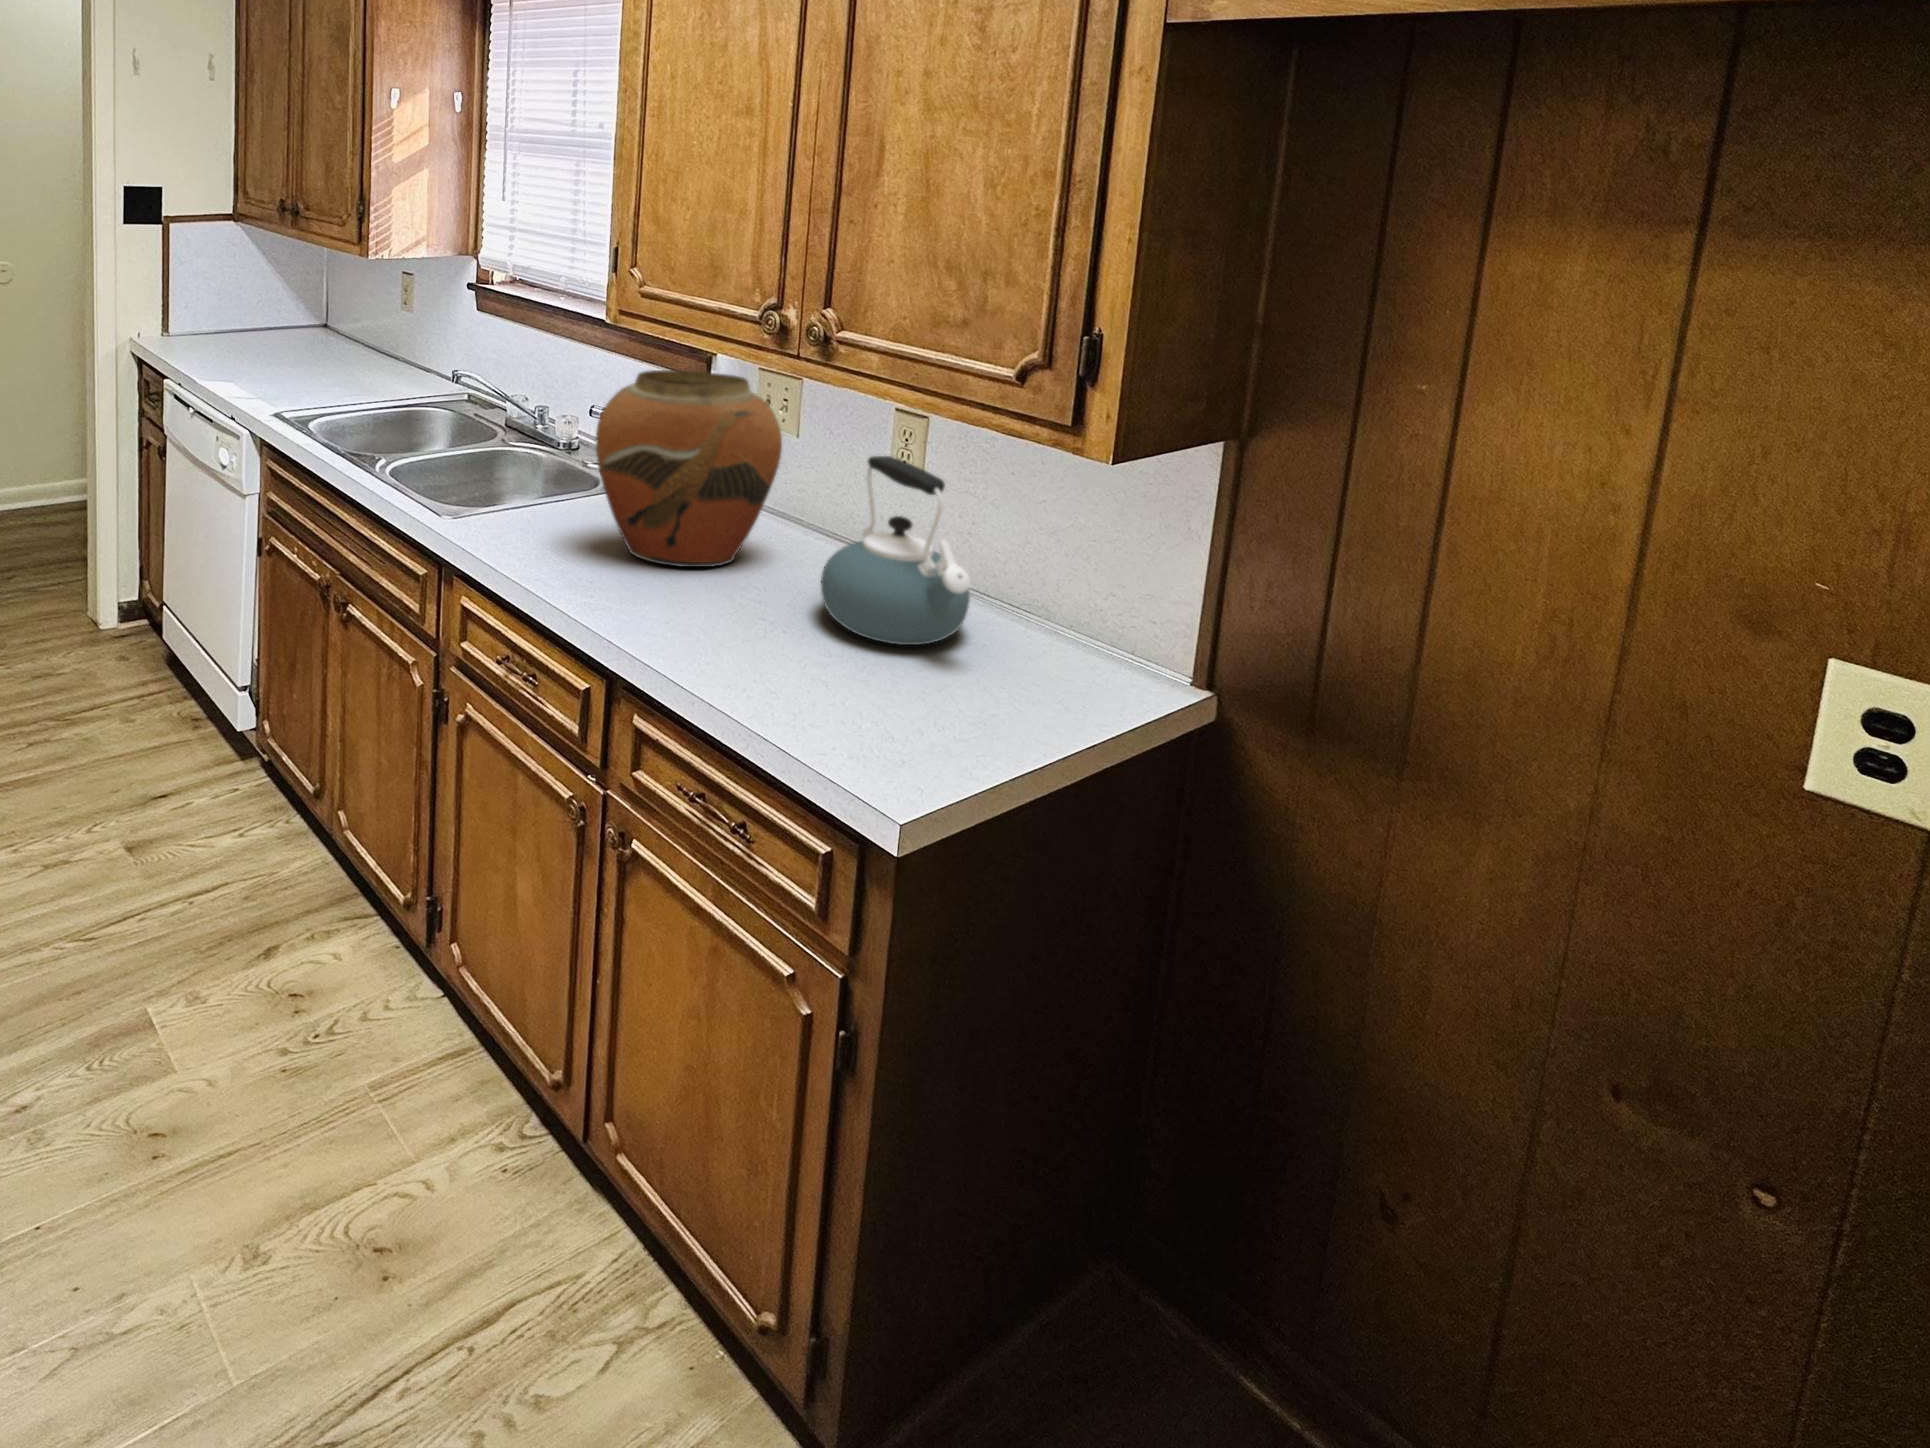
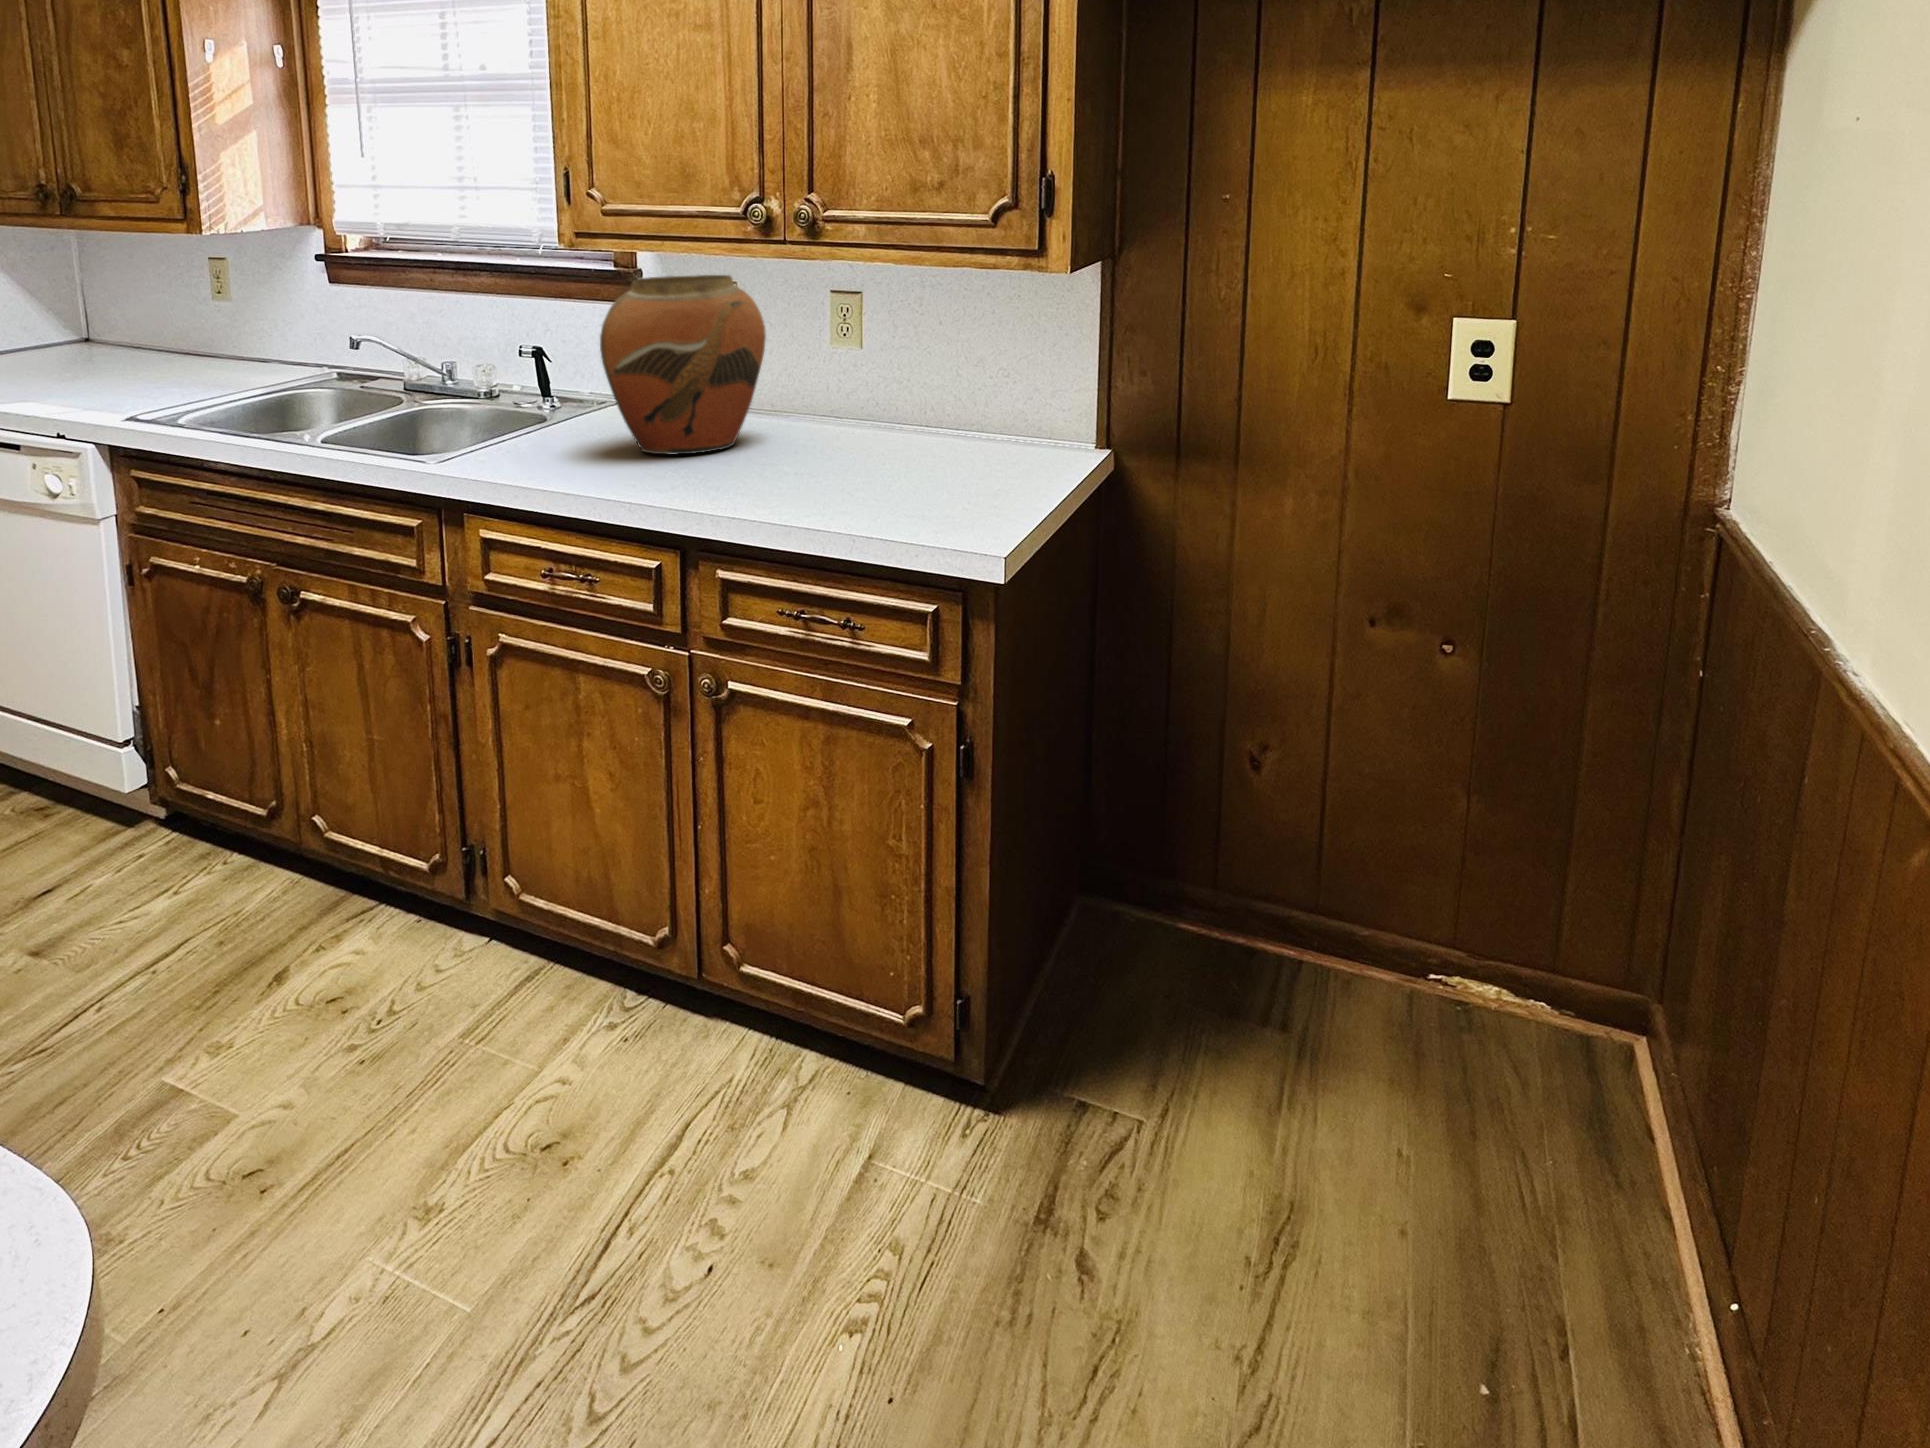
kettle: present [821,456,970,645] -> none [835,317,968,467]

